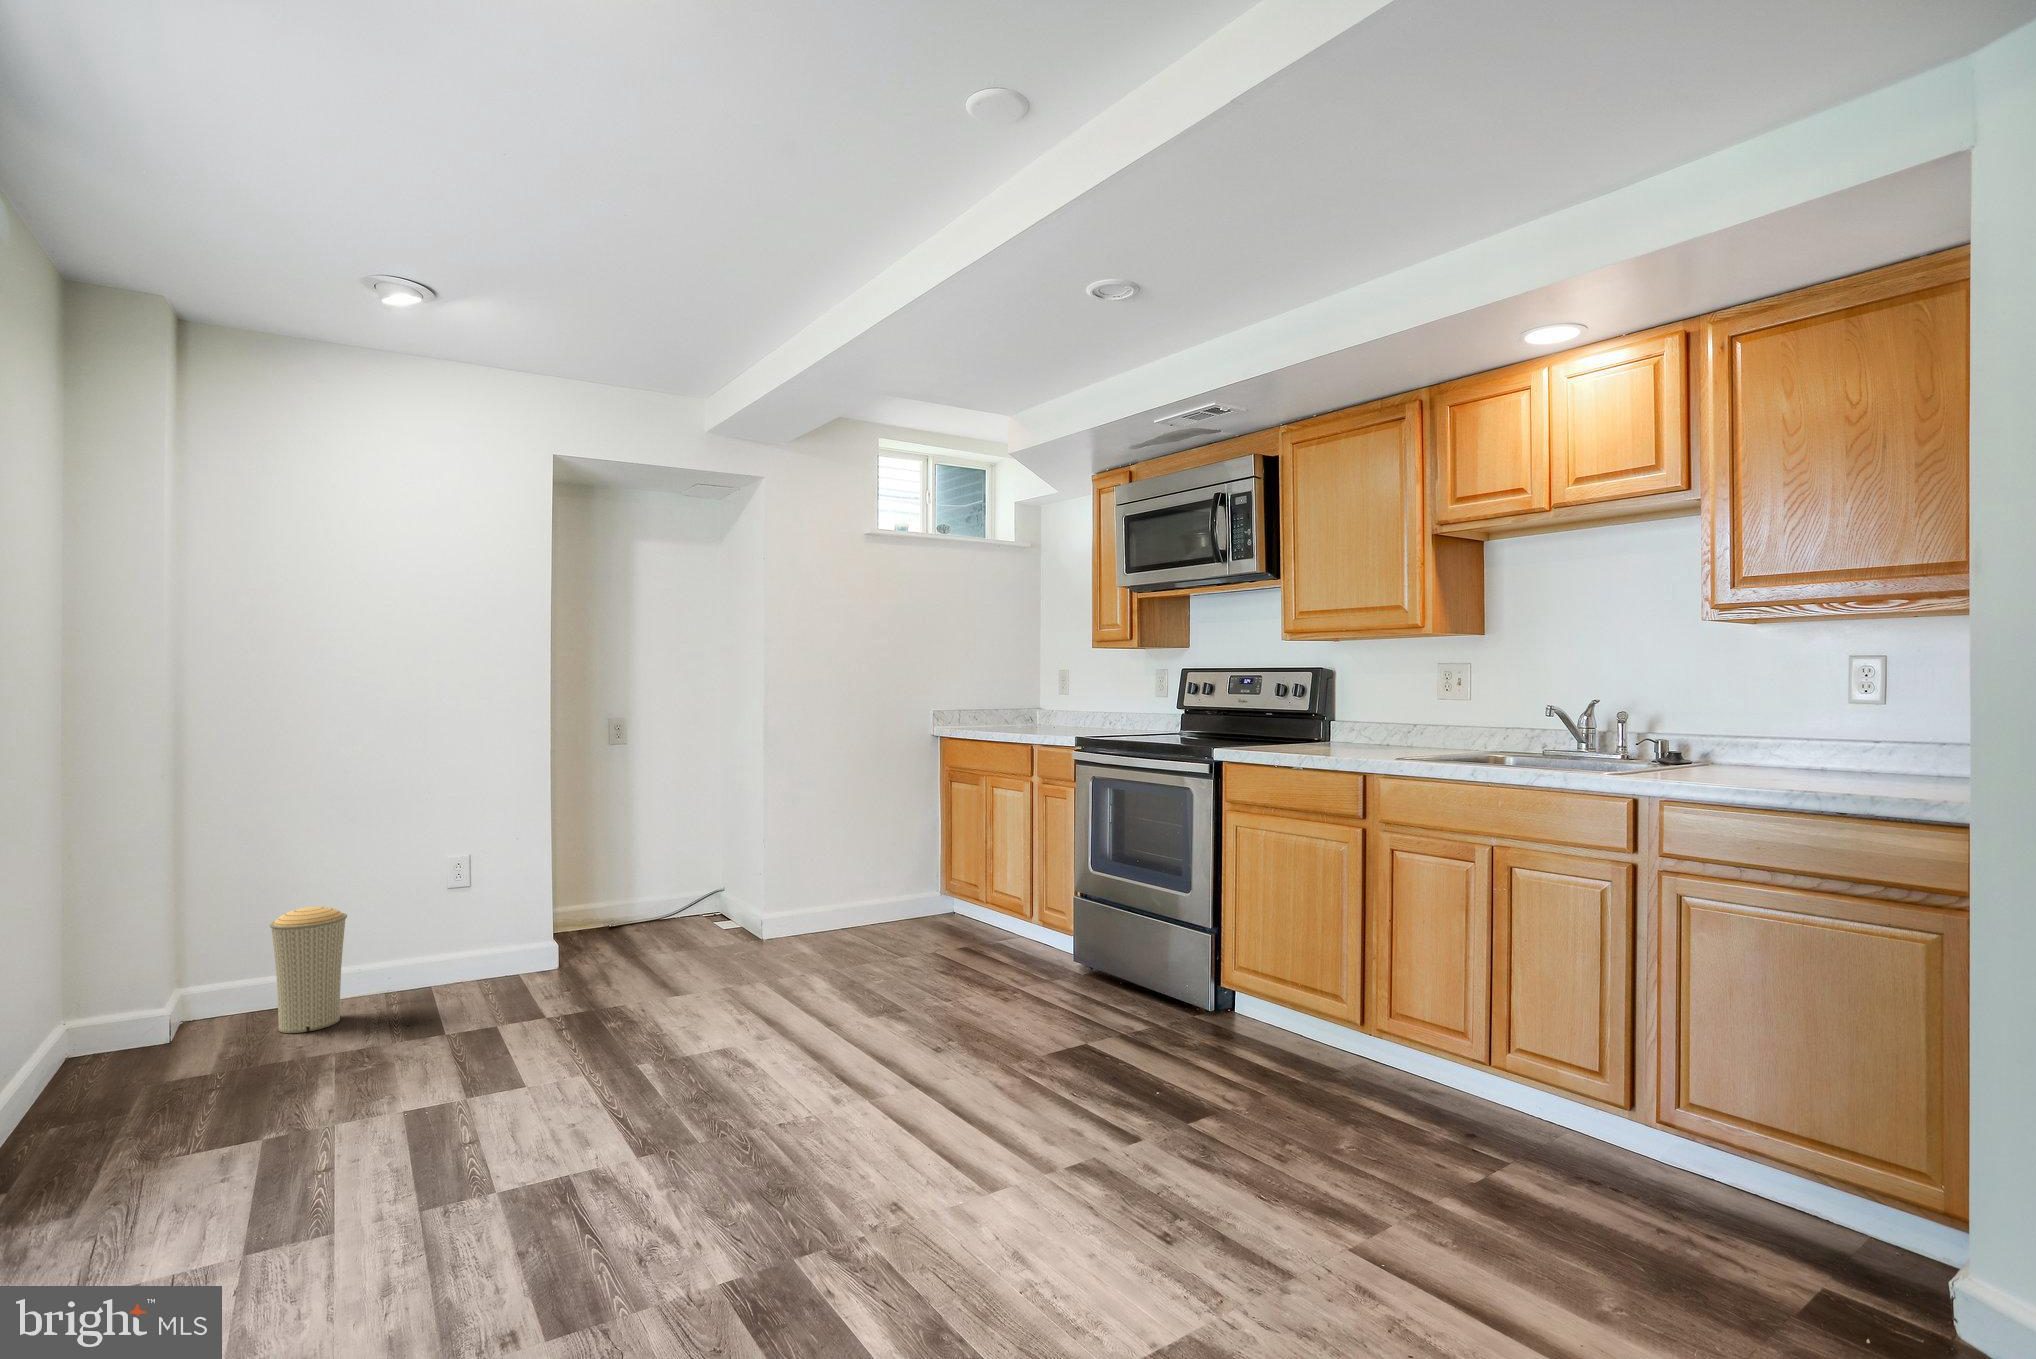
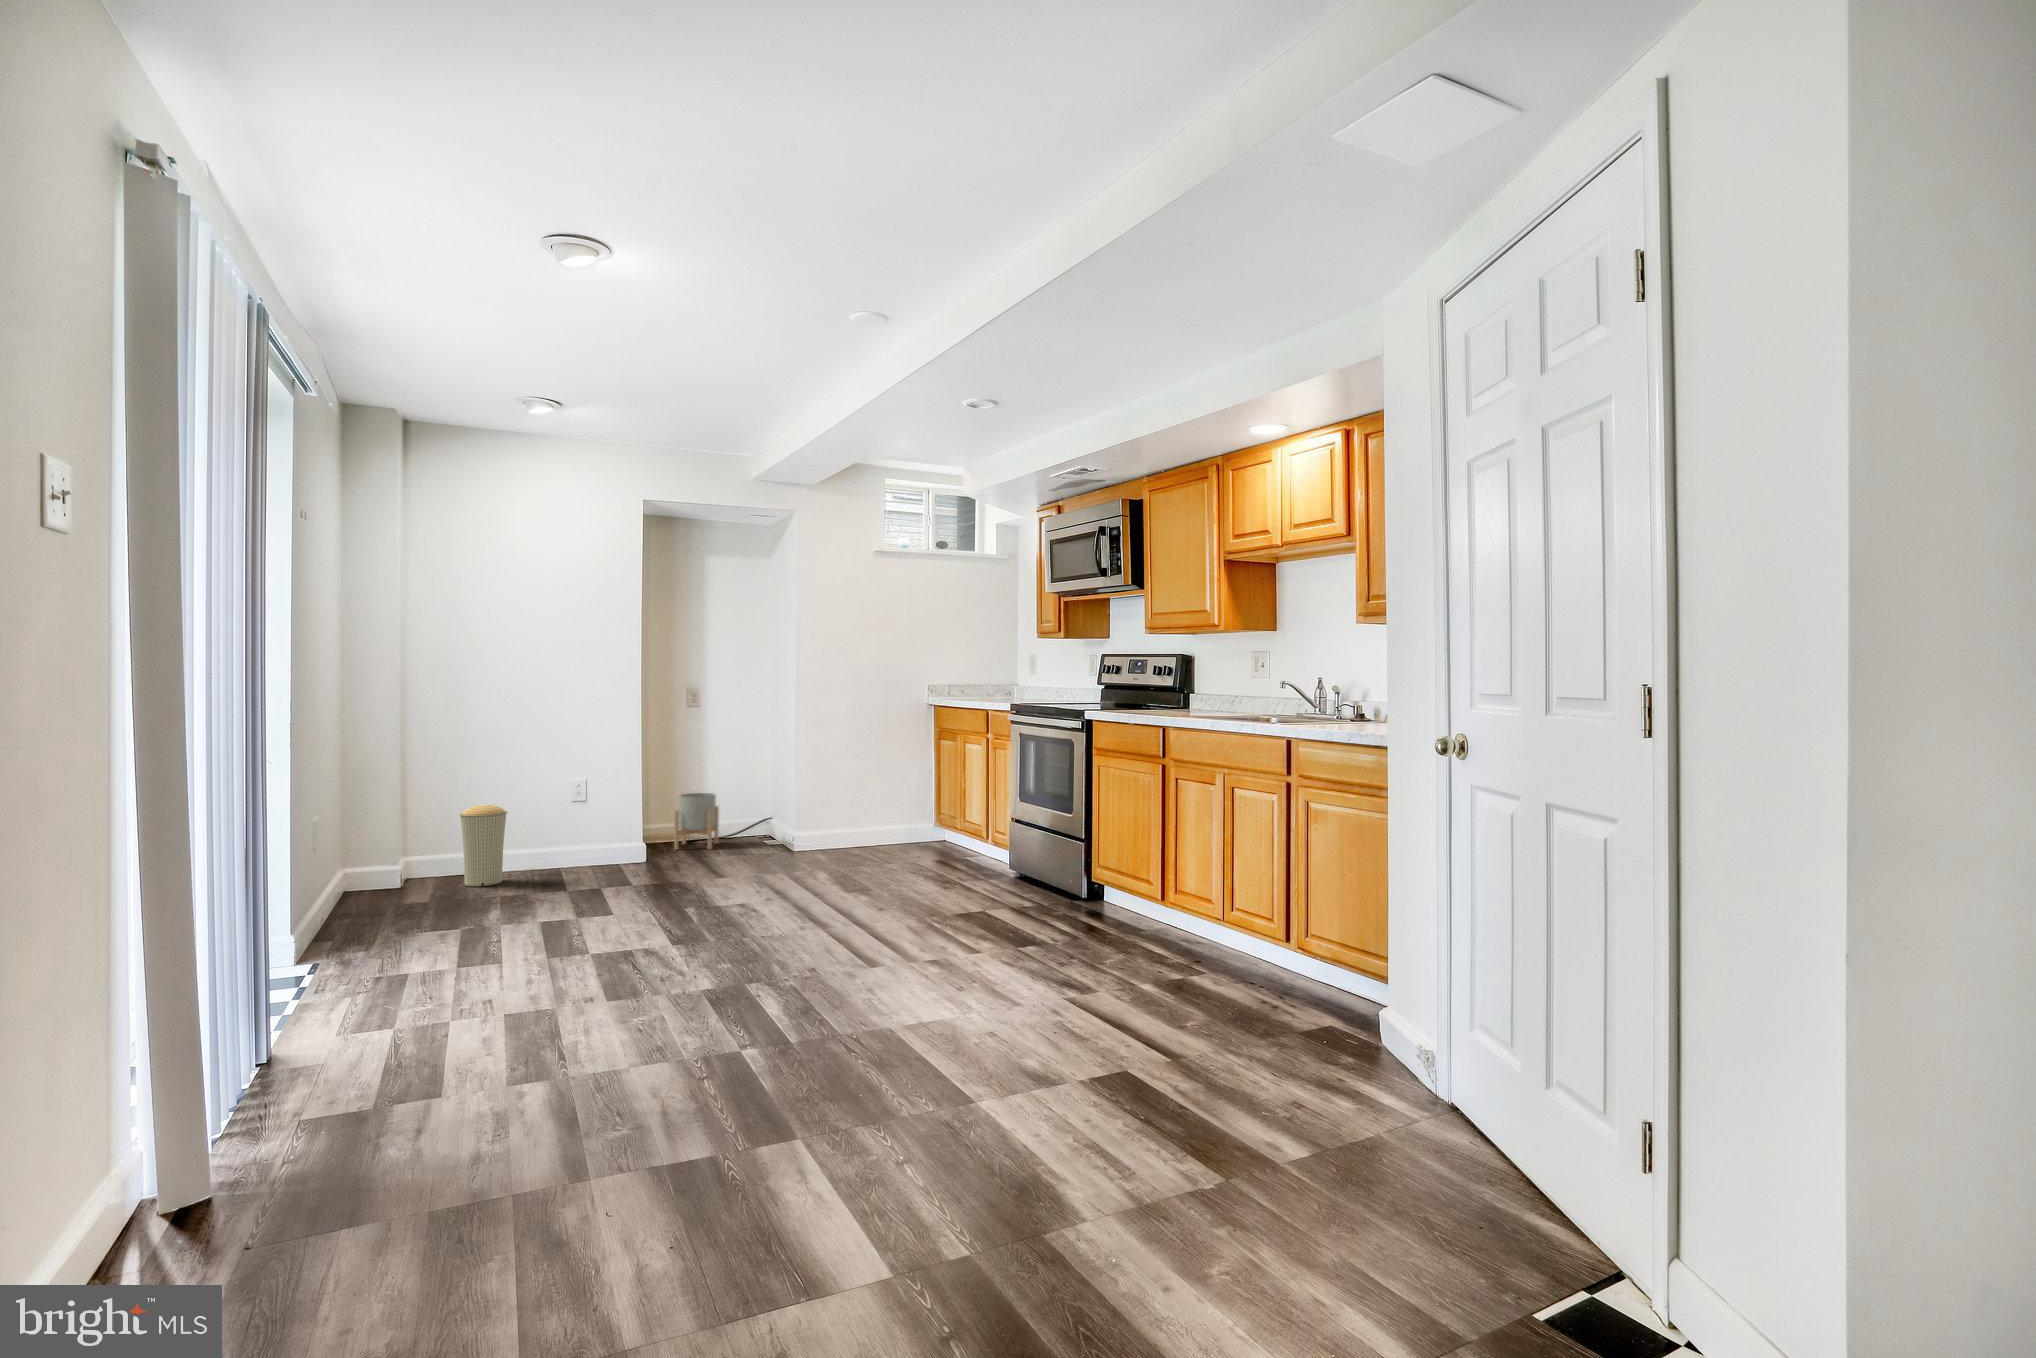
planter: none [592,861,652,943] -> present [674,793,719,850]

